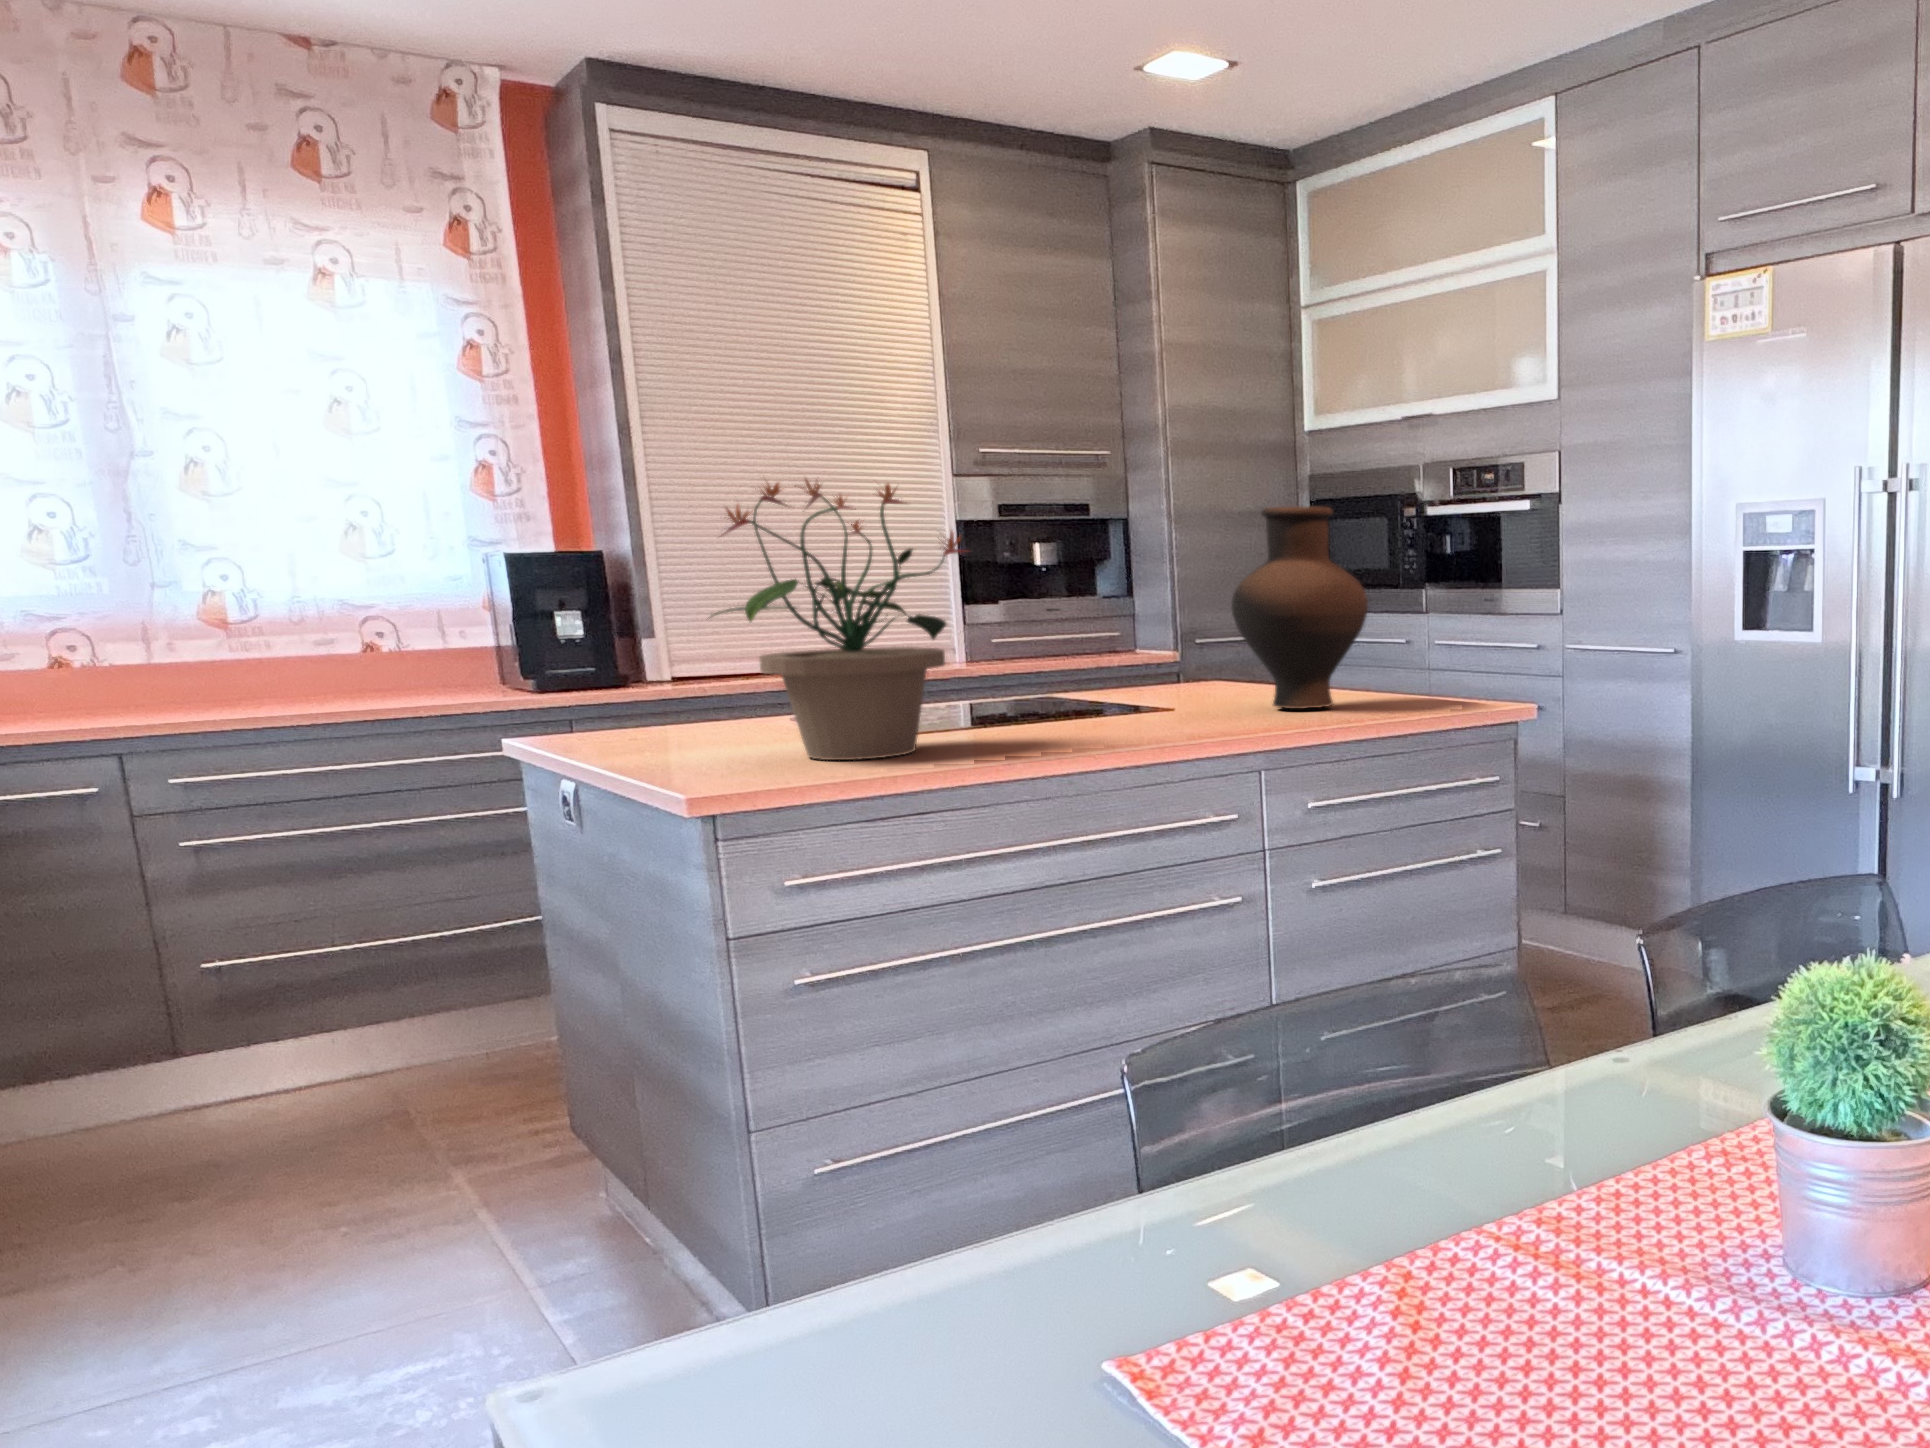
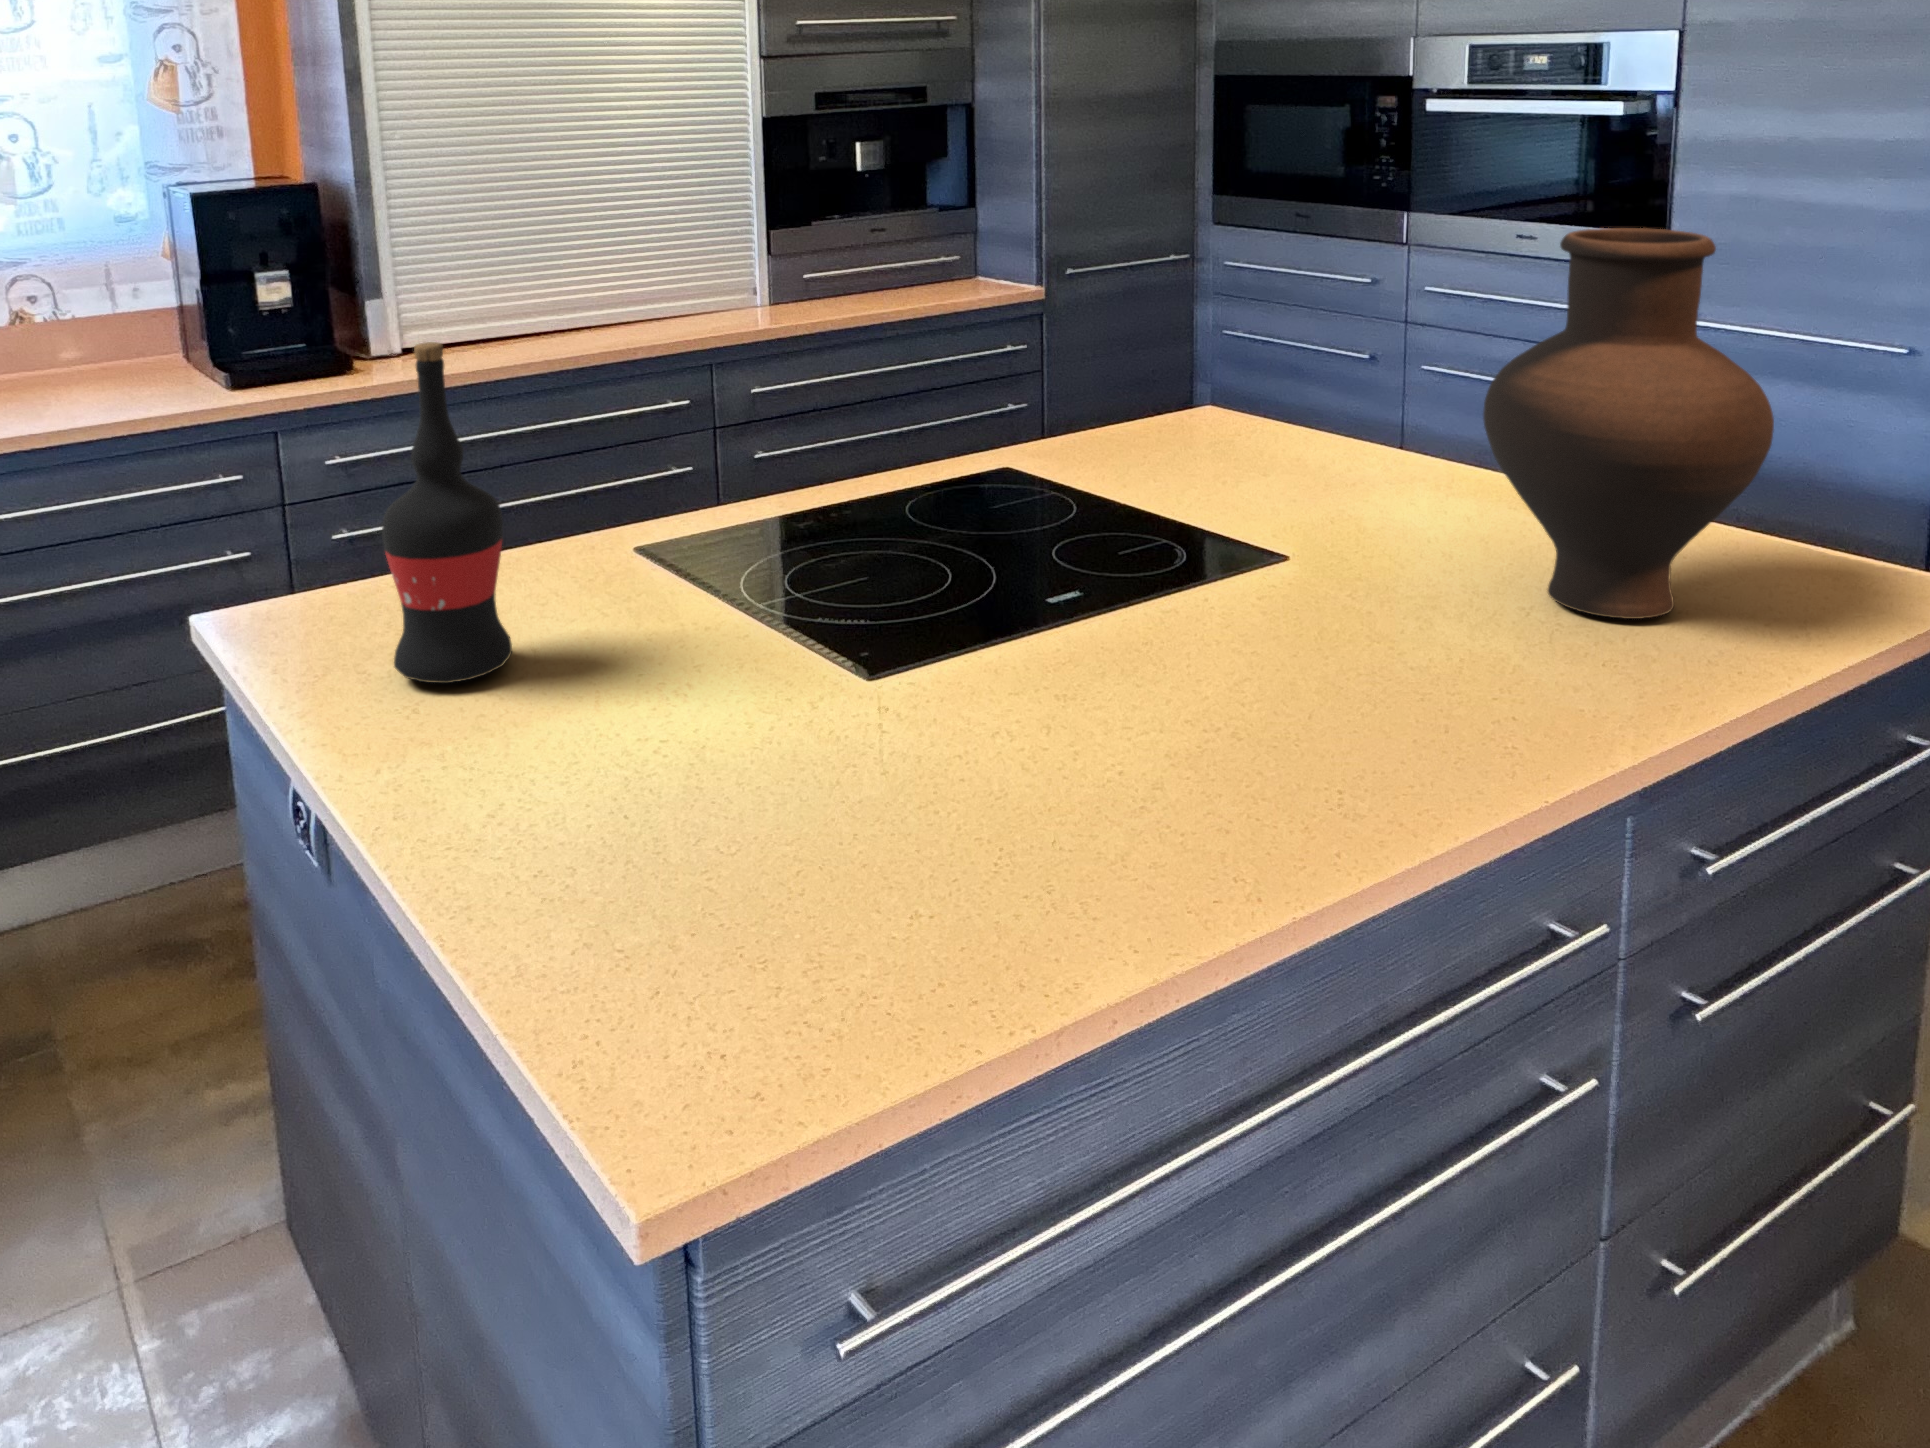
potted plant: present [711,478,964,760] -> none [618,261,1201,928]
wine bottle: none [610,550,689,735] -> present [382,342,512,683]

